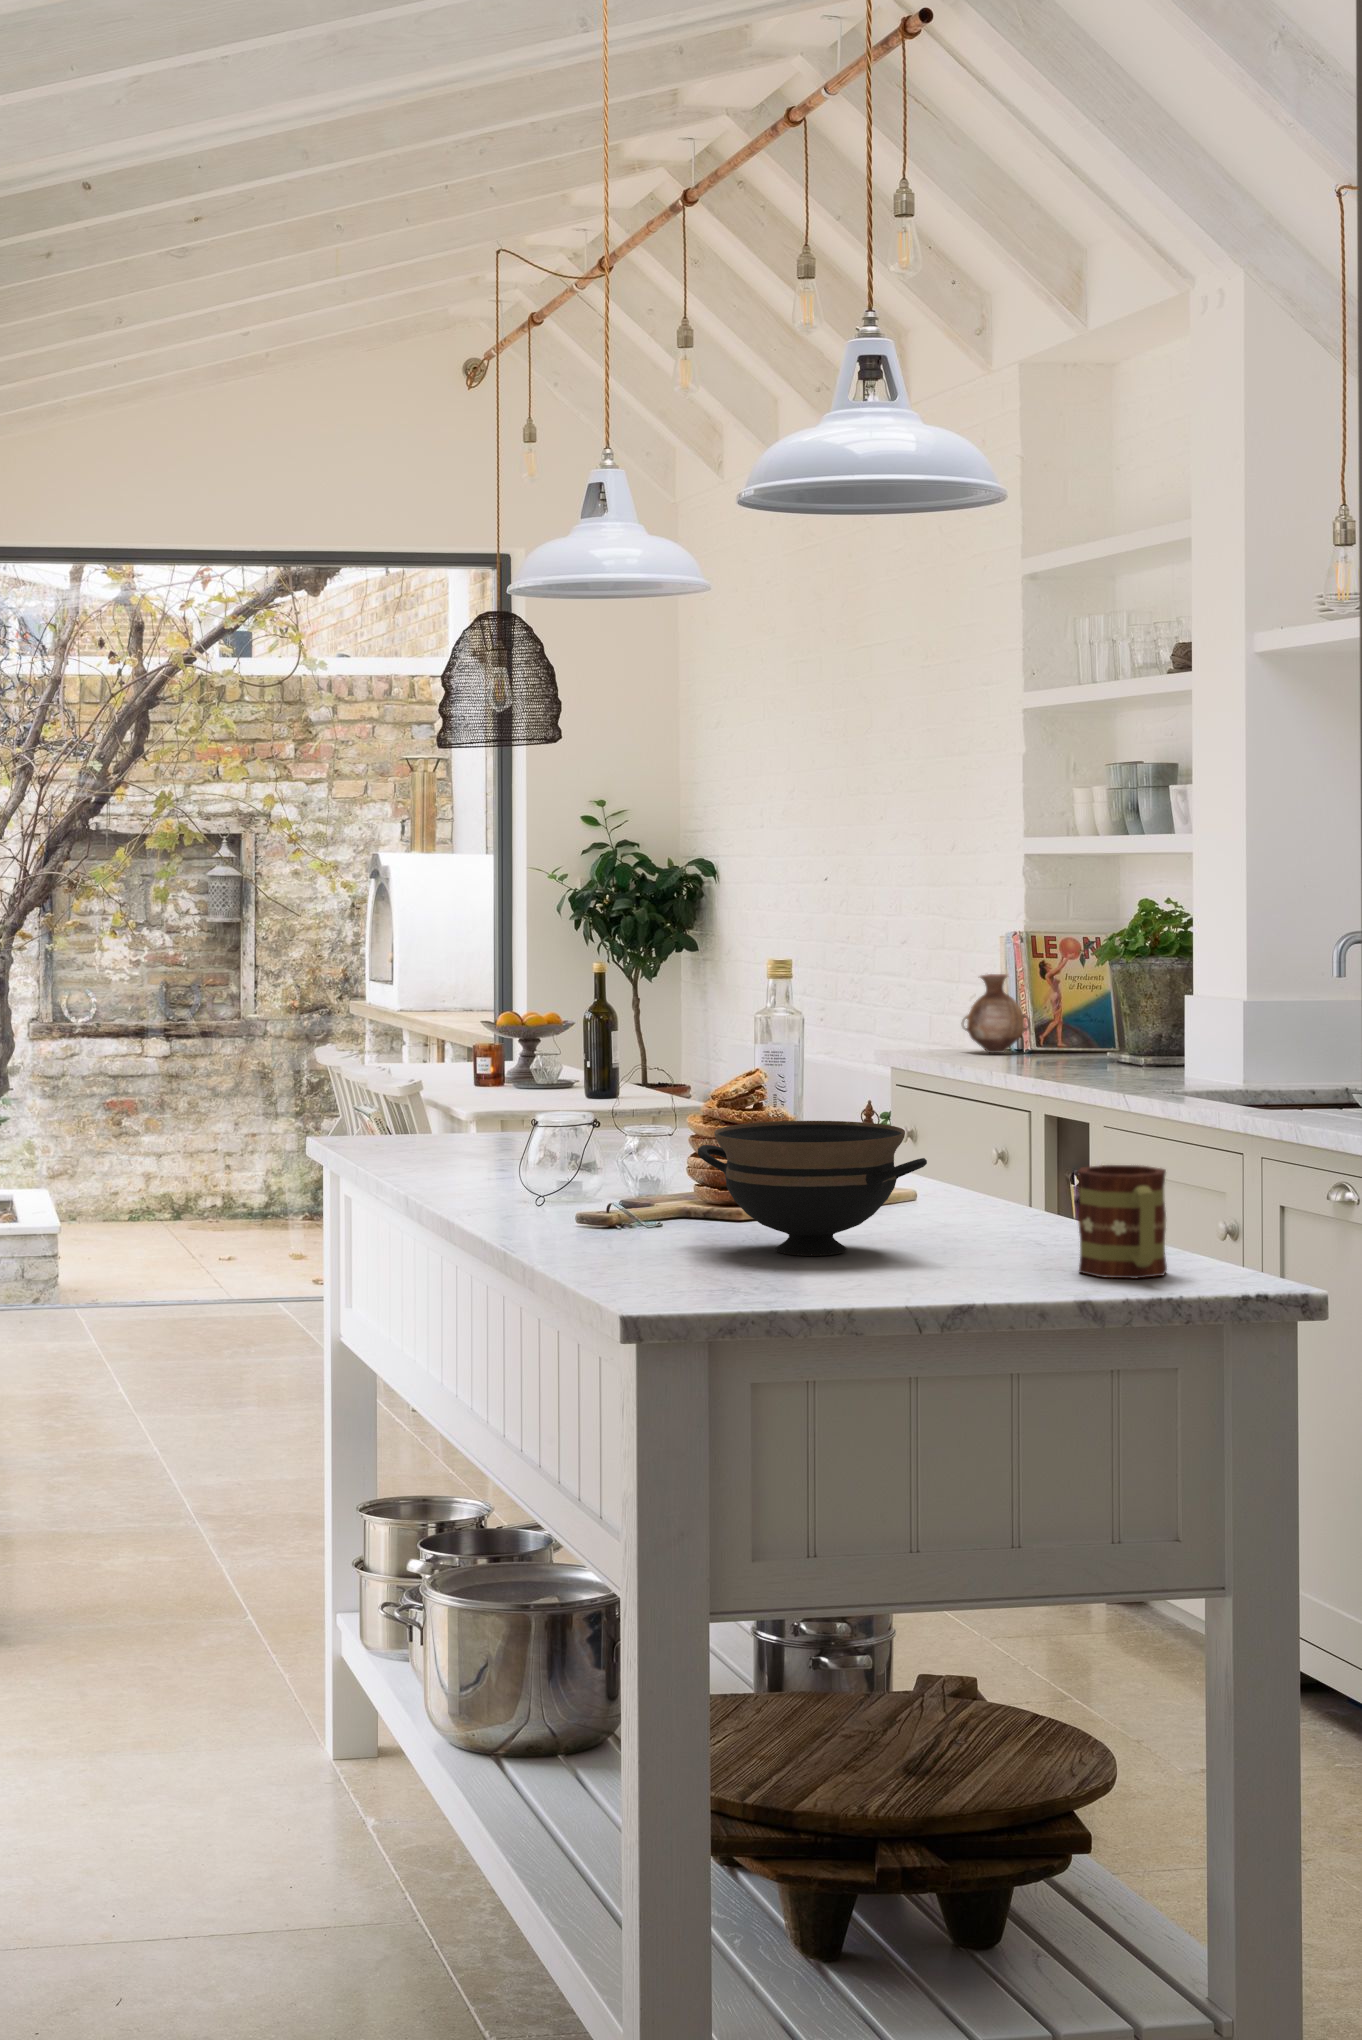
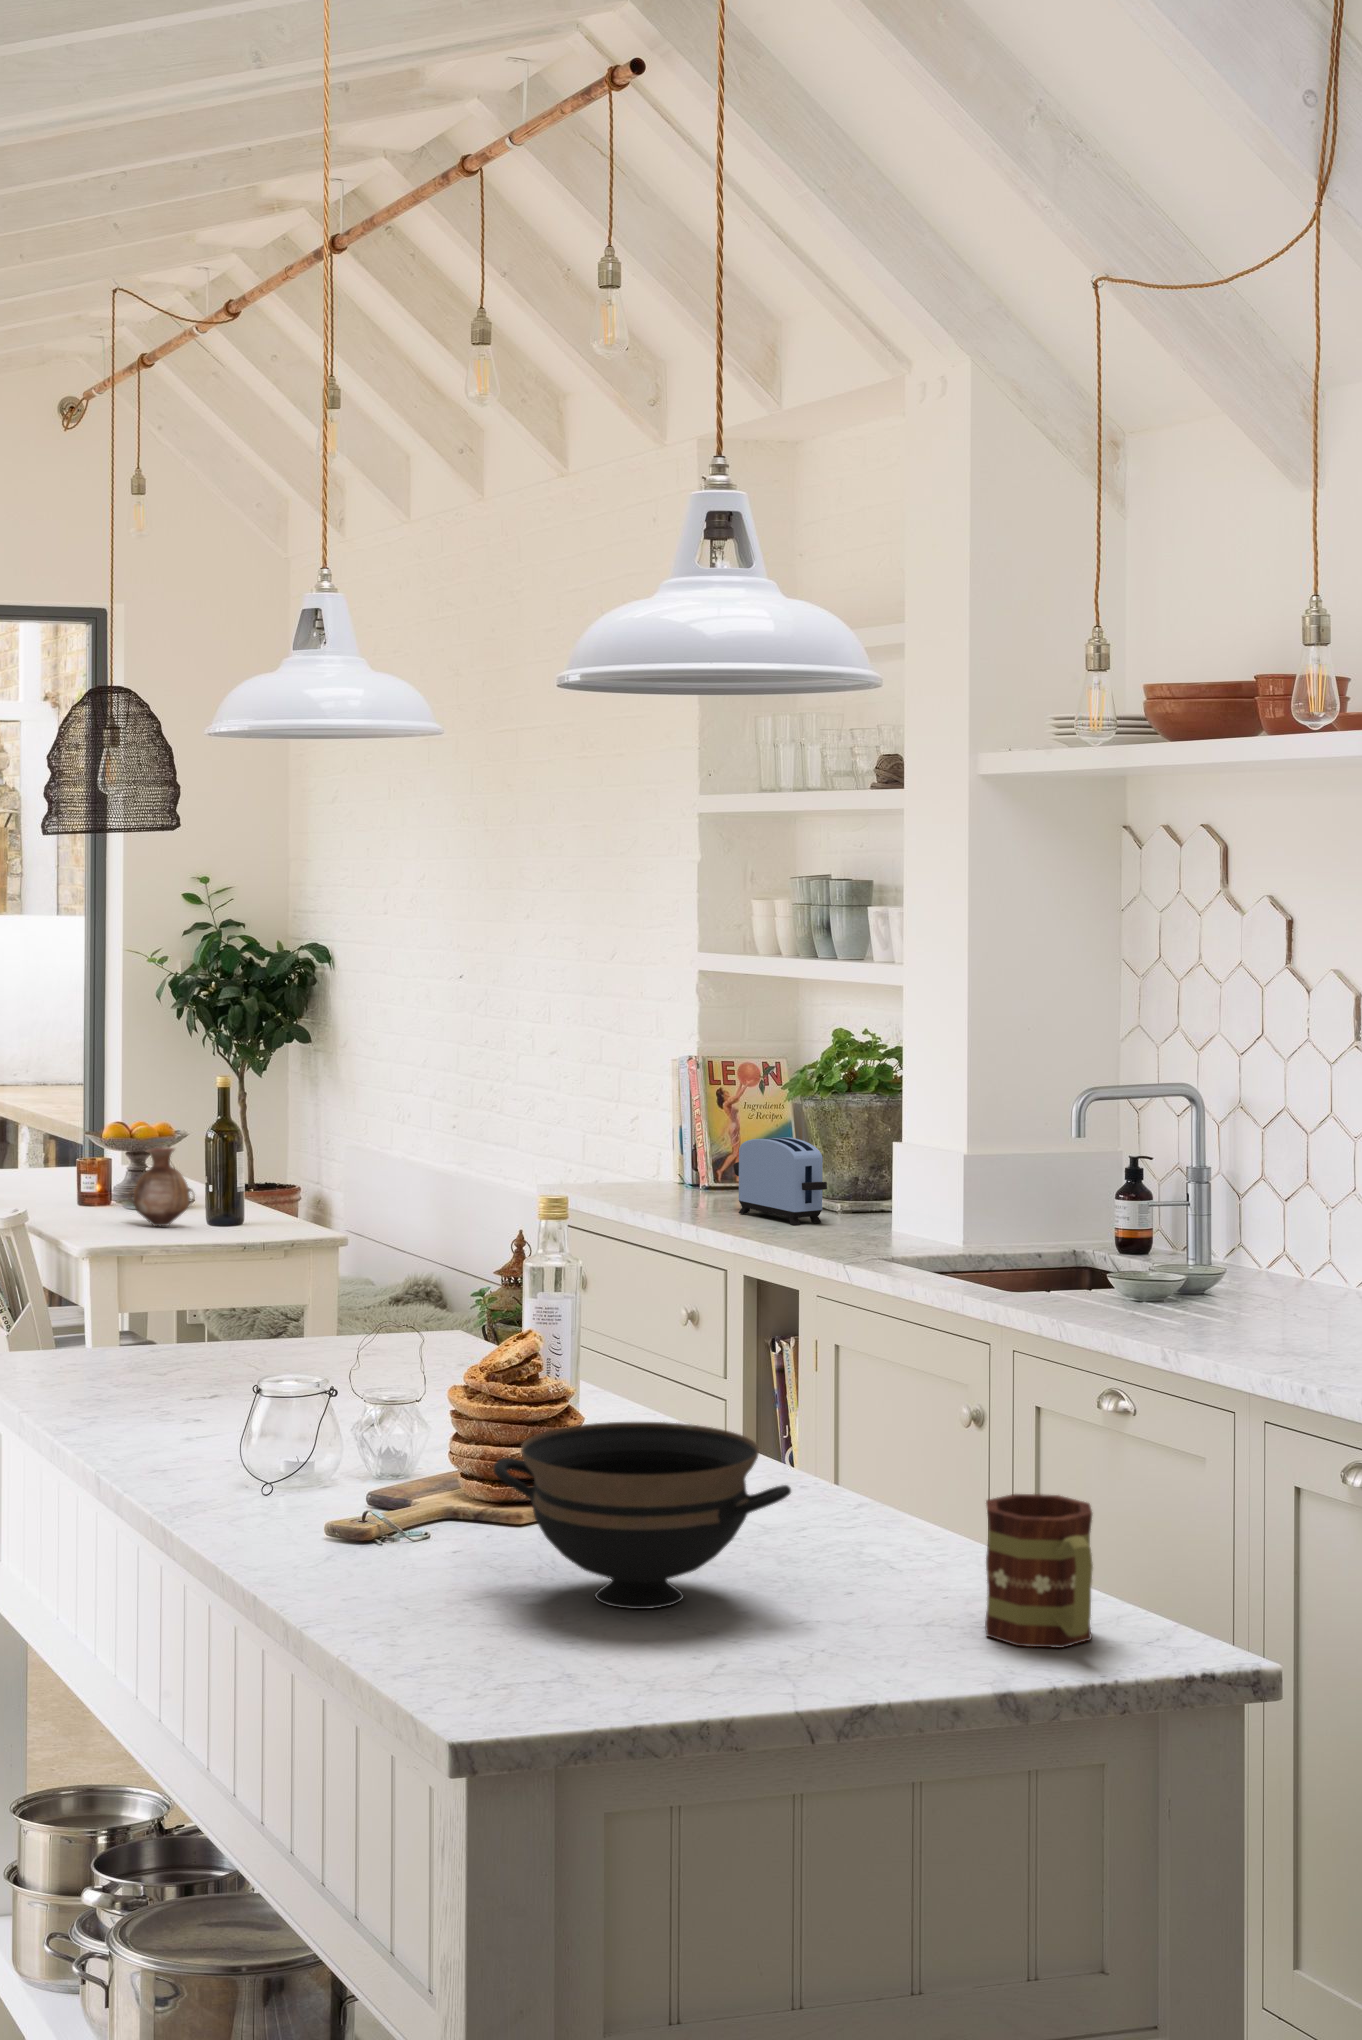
vase: present [962,974,1030,1053] -> present [129,1148,195,1226]
toaster: none [1044,995,1125,1073] -> present [733,1137,827,1225]

